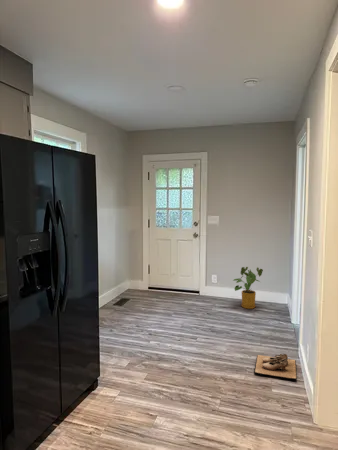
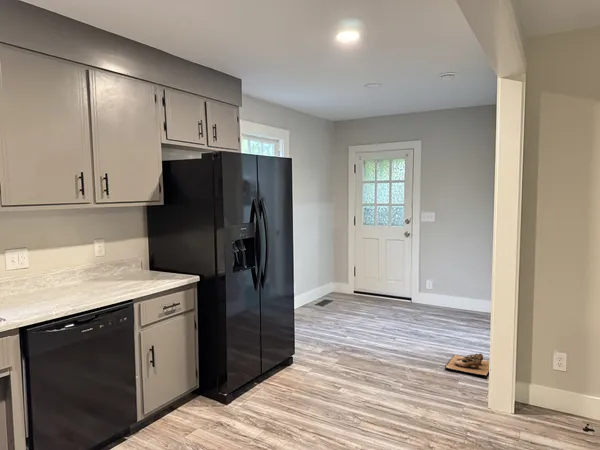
house plant: present [234,267,263,309] -> none [445,270,484,317]

